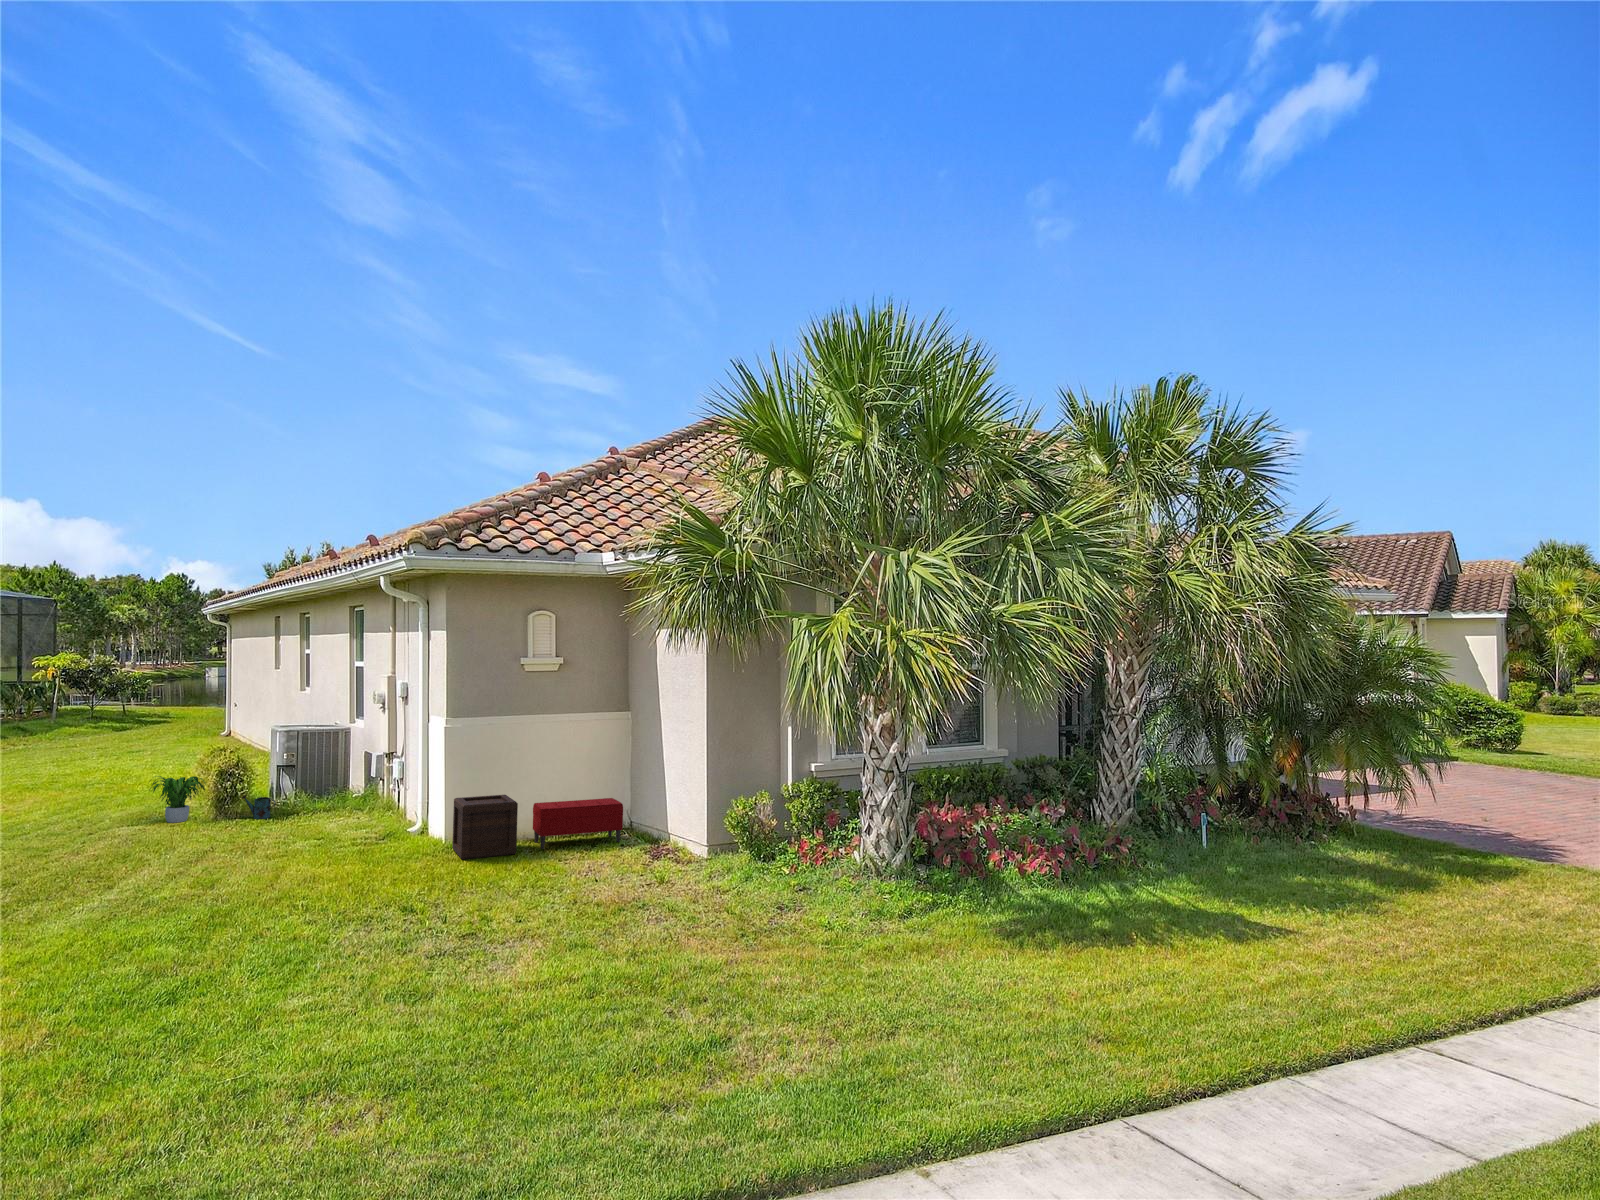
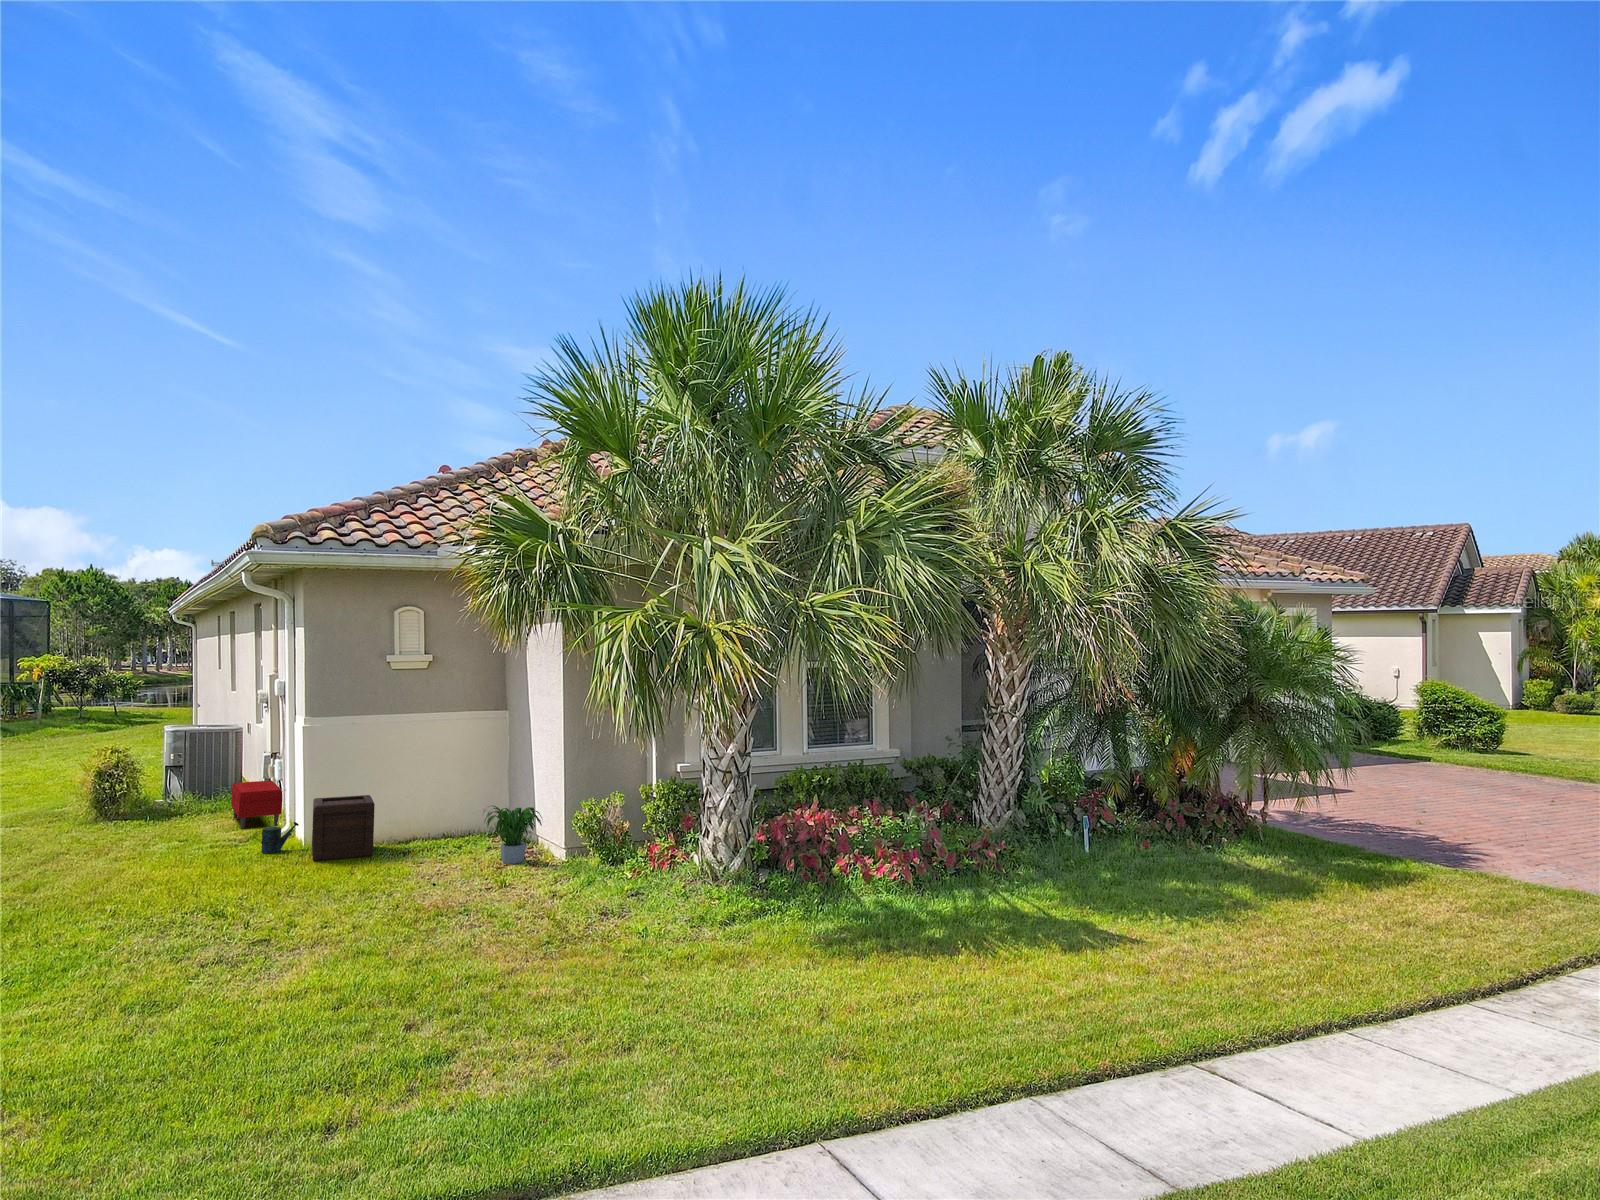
potted plant: present [150,776,205,823] -> present [484,805,542,864]
watering can: present [242,795,276,819] -> present [255,822,299,853]
bench: present [533,798,623,849] -> present [231,781,282,829]

